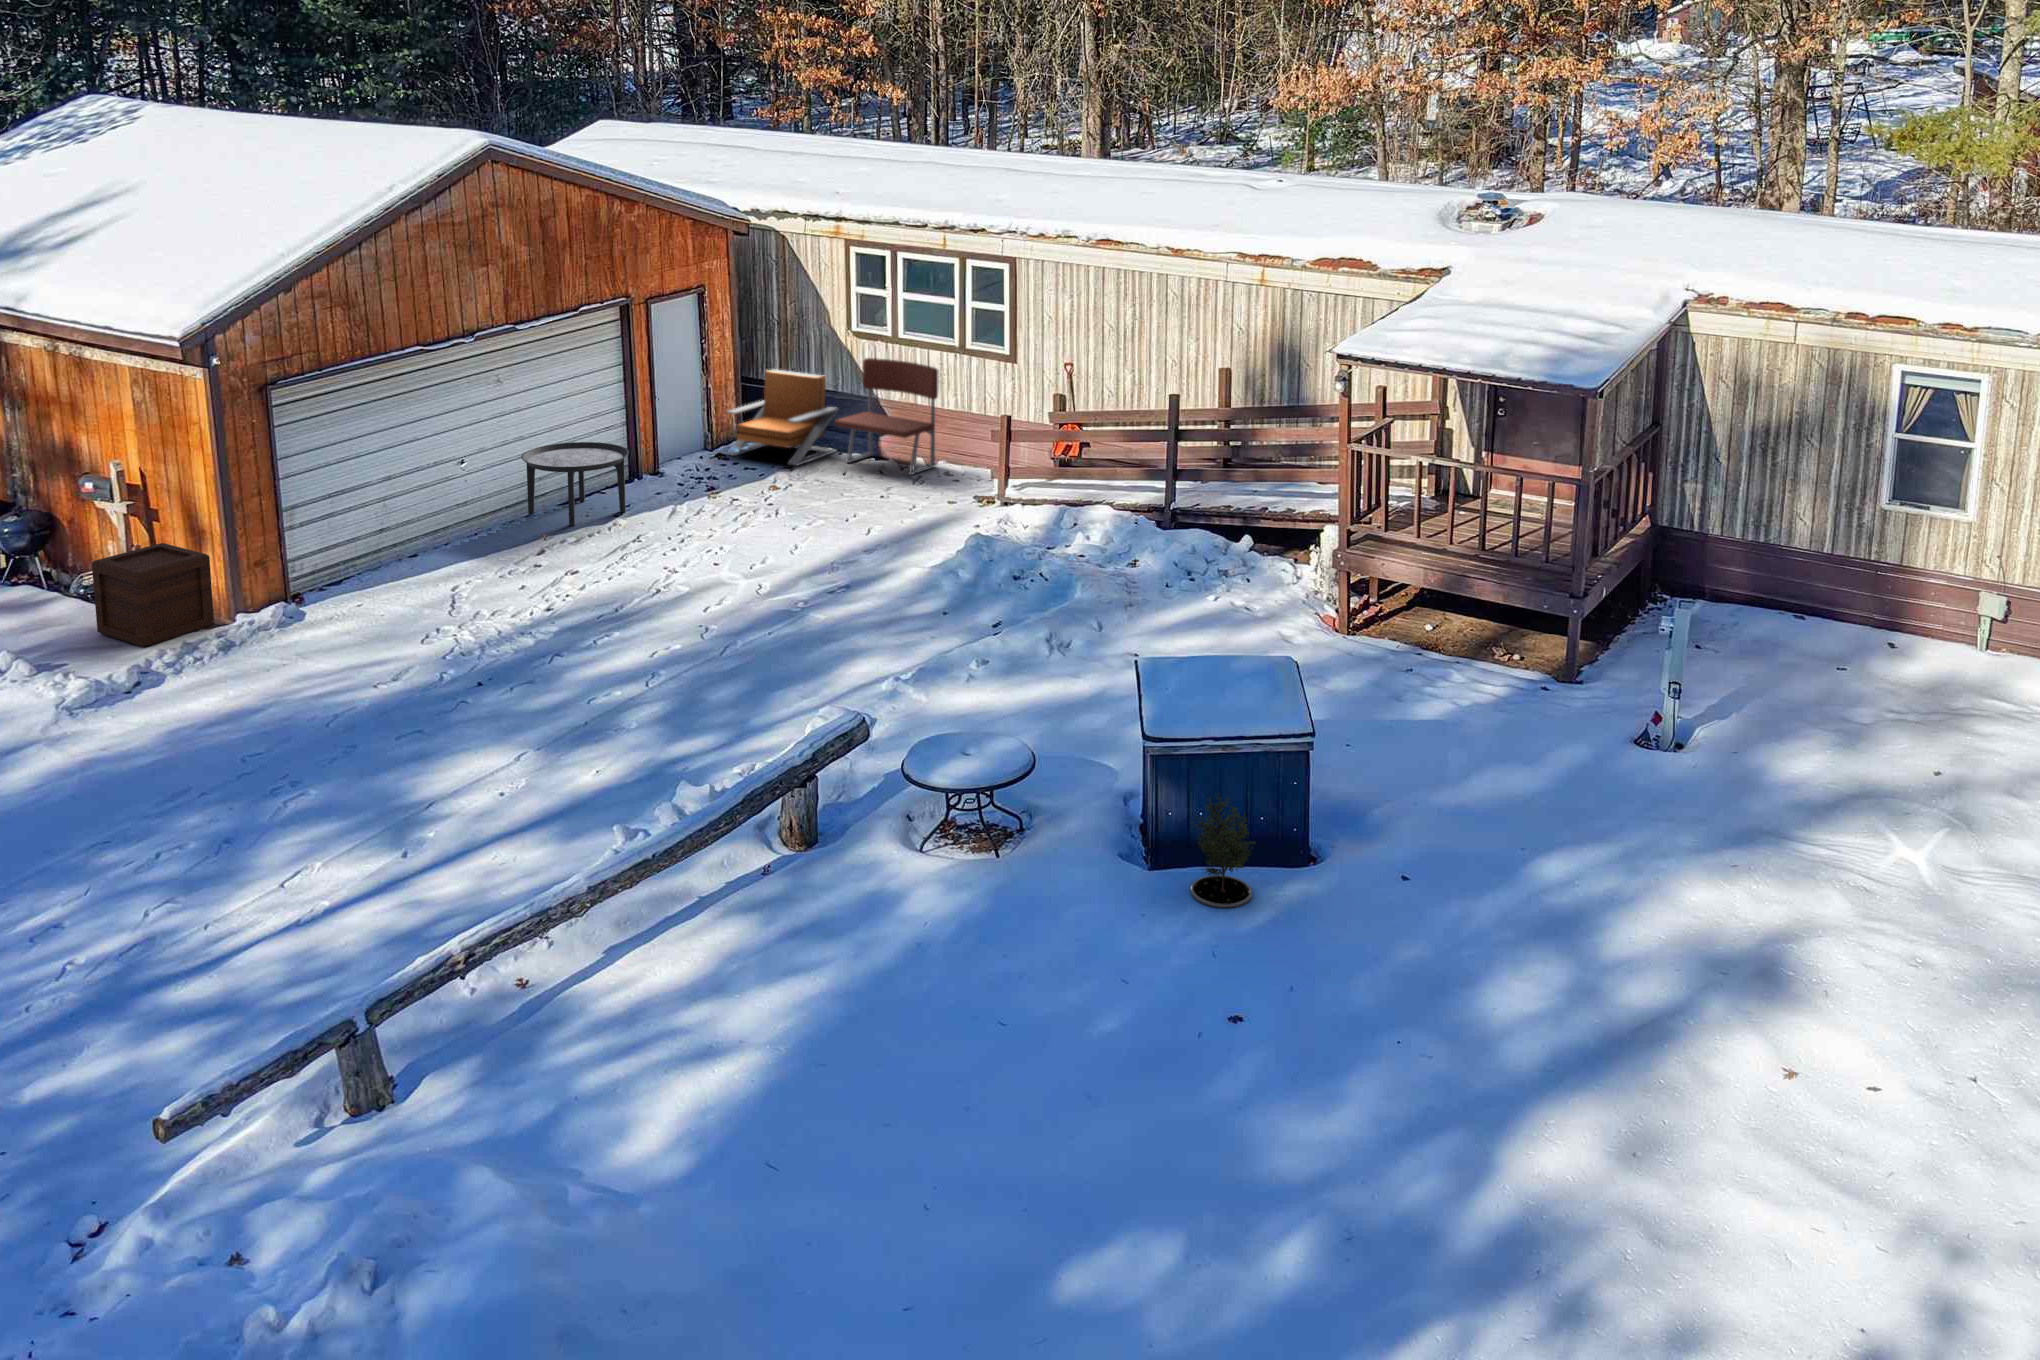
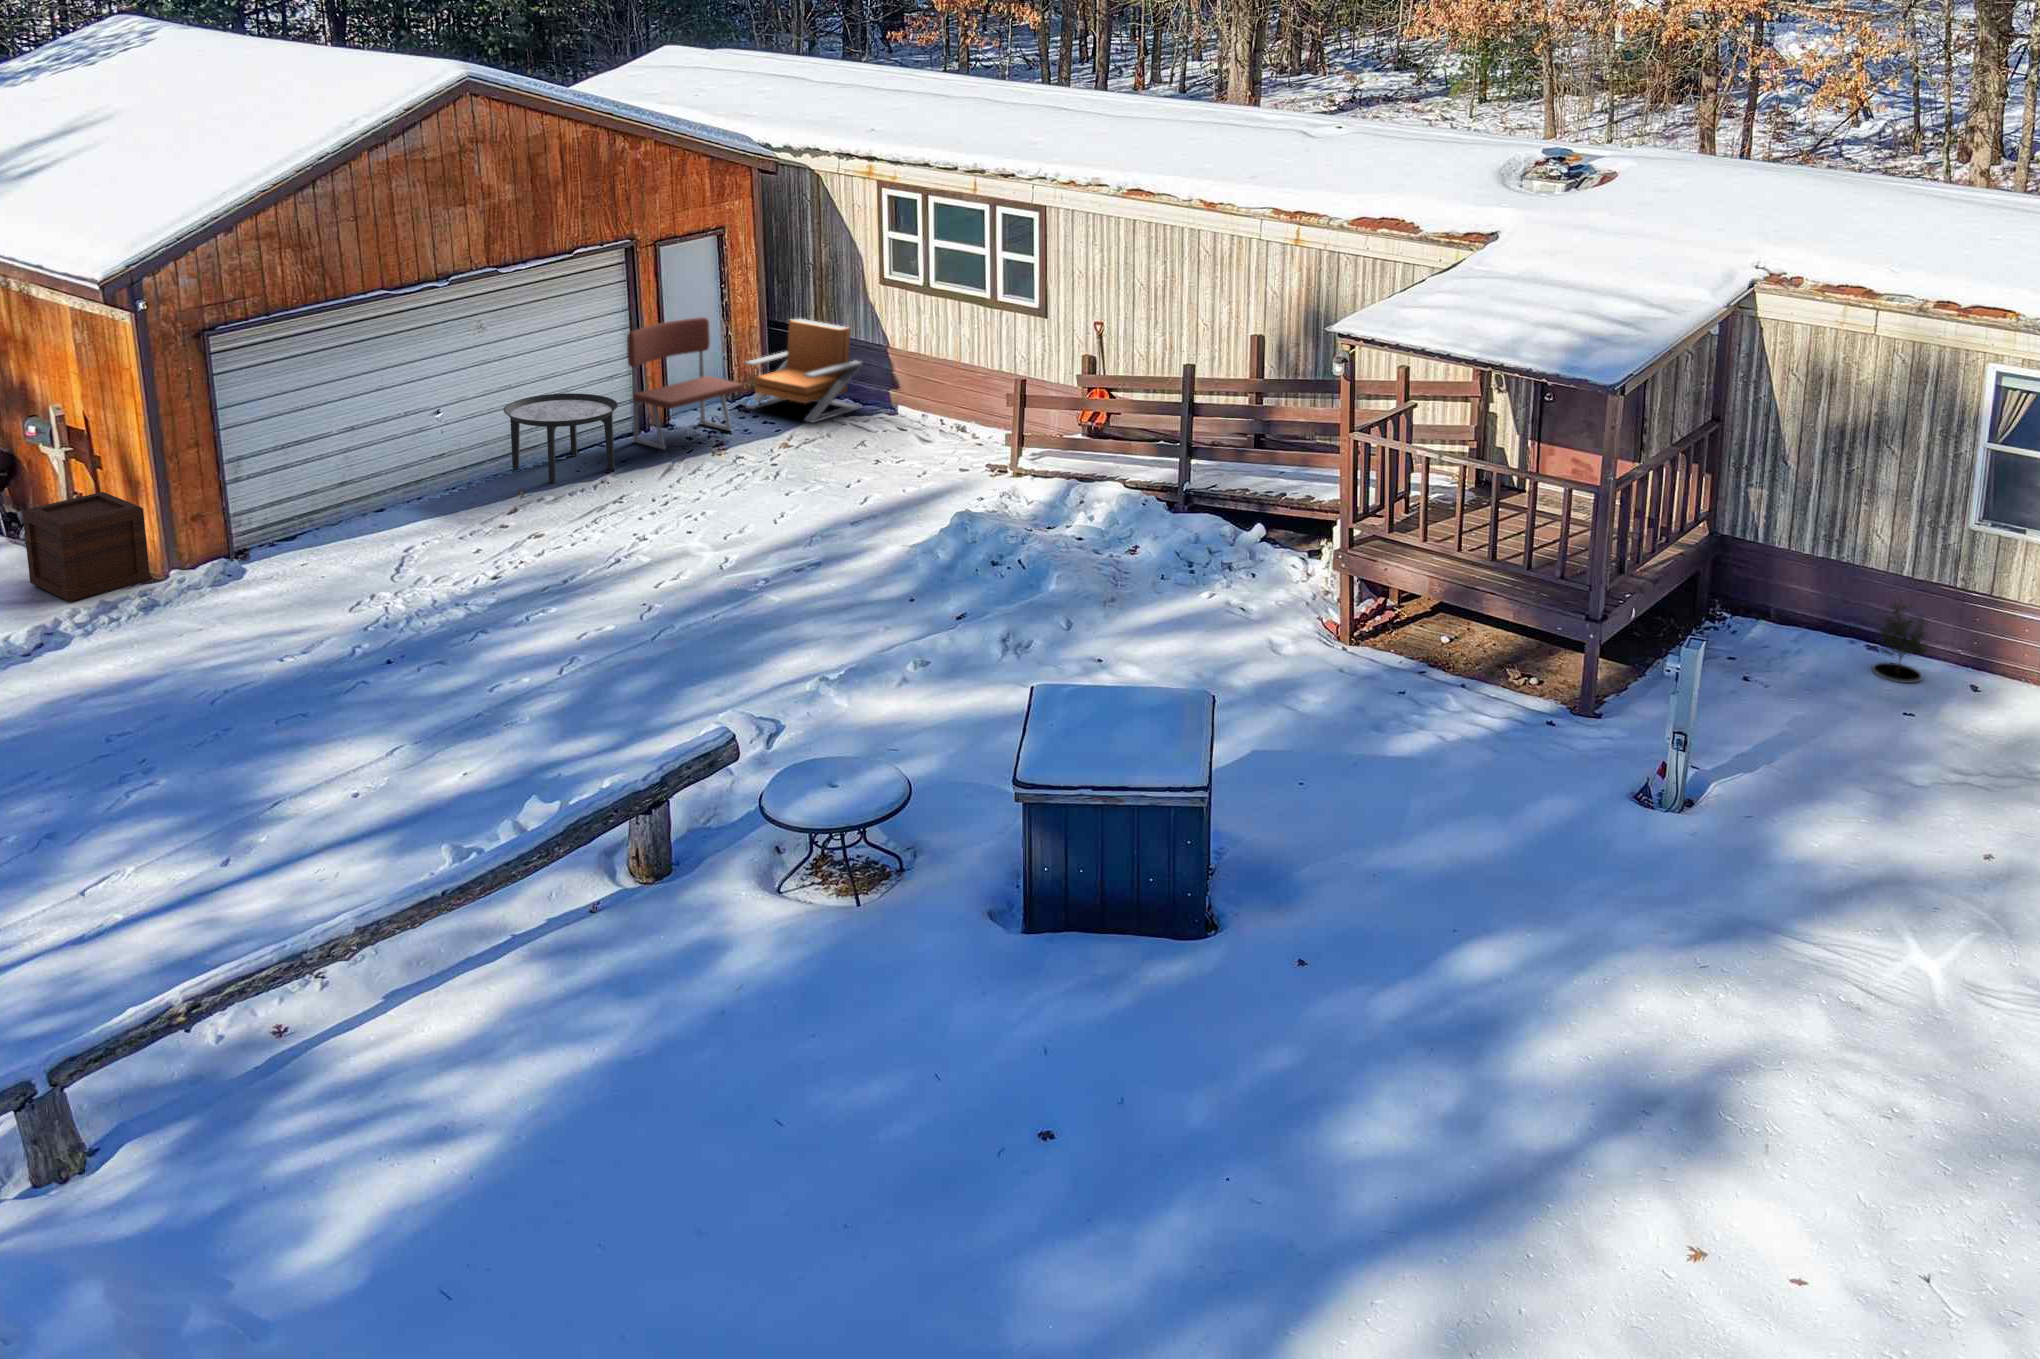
bench: present [835,358,939,475] -> present [627,317,744,450]
potted tree: present [1190,792,1256,908] -> present [1872,599,1927,683]

